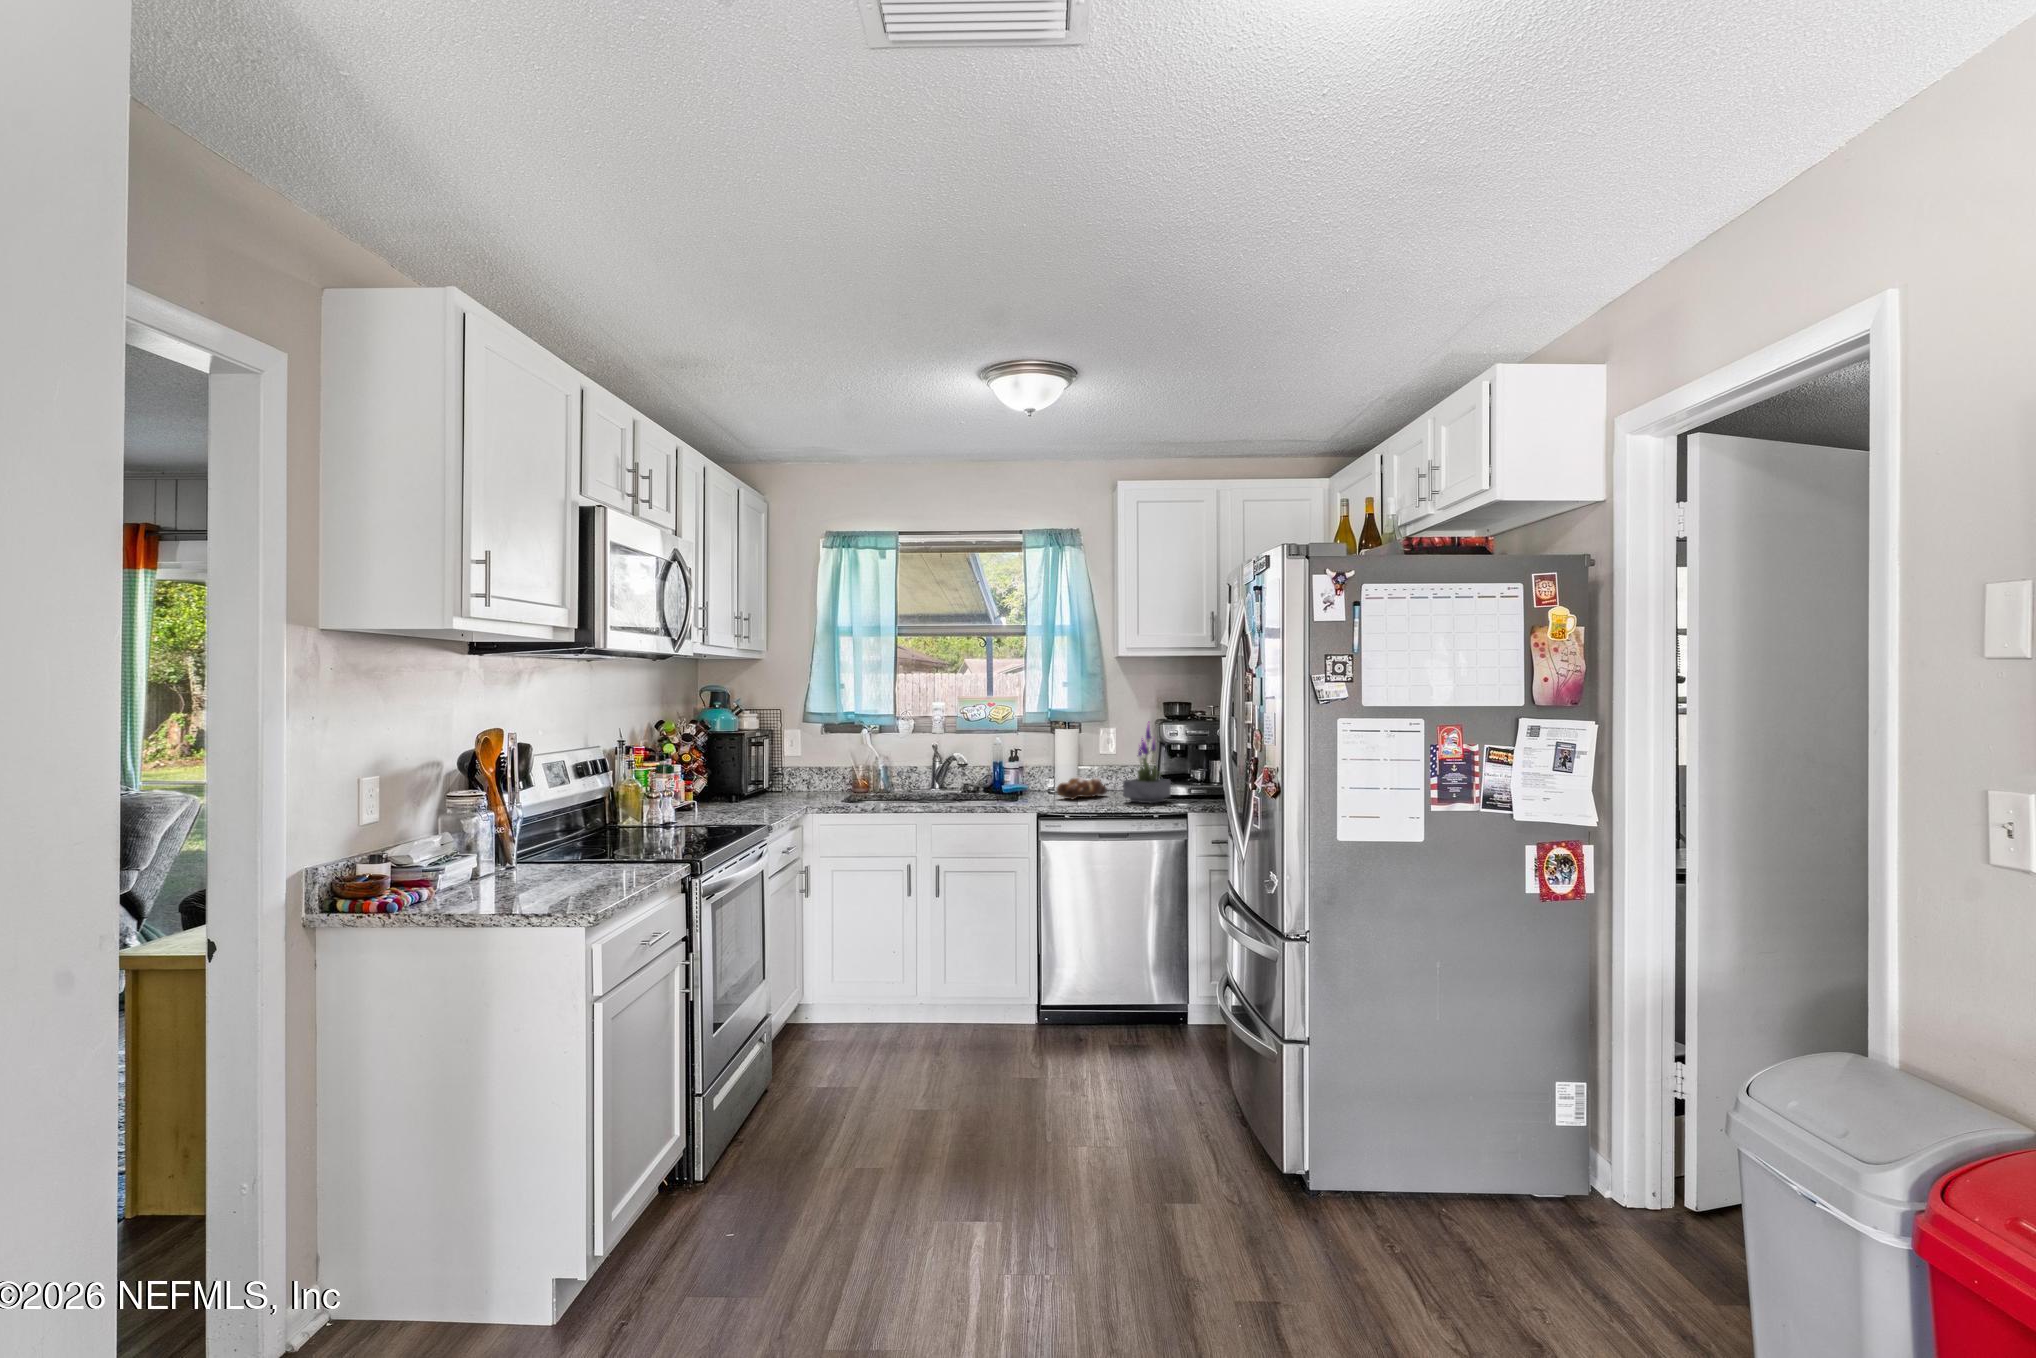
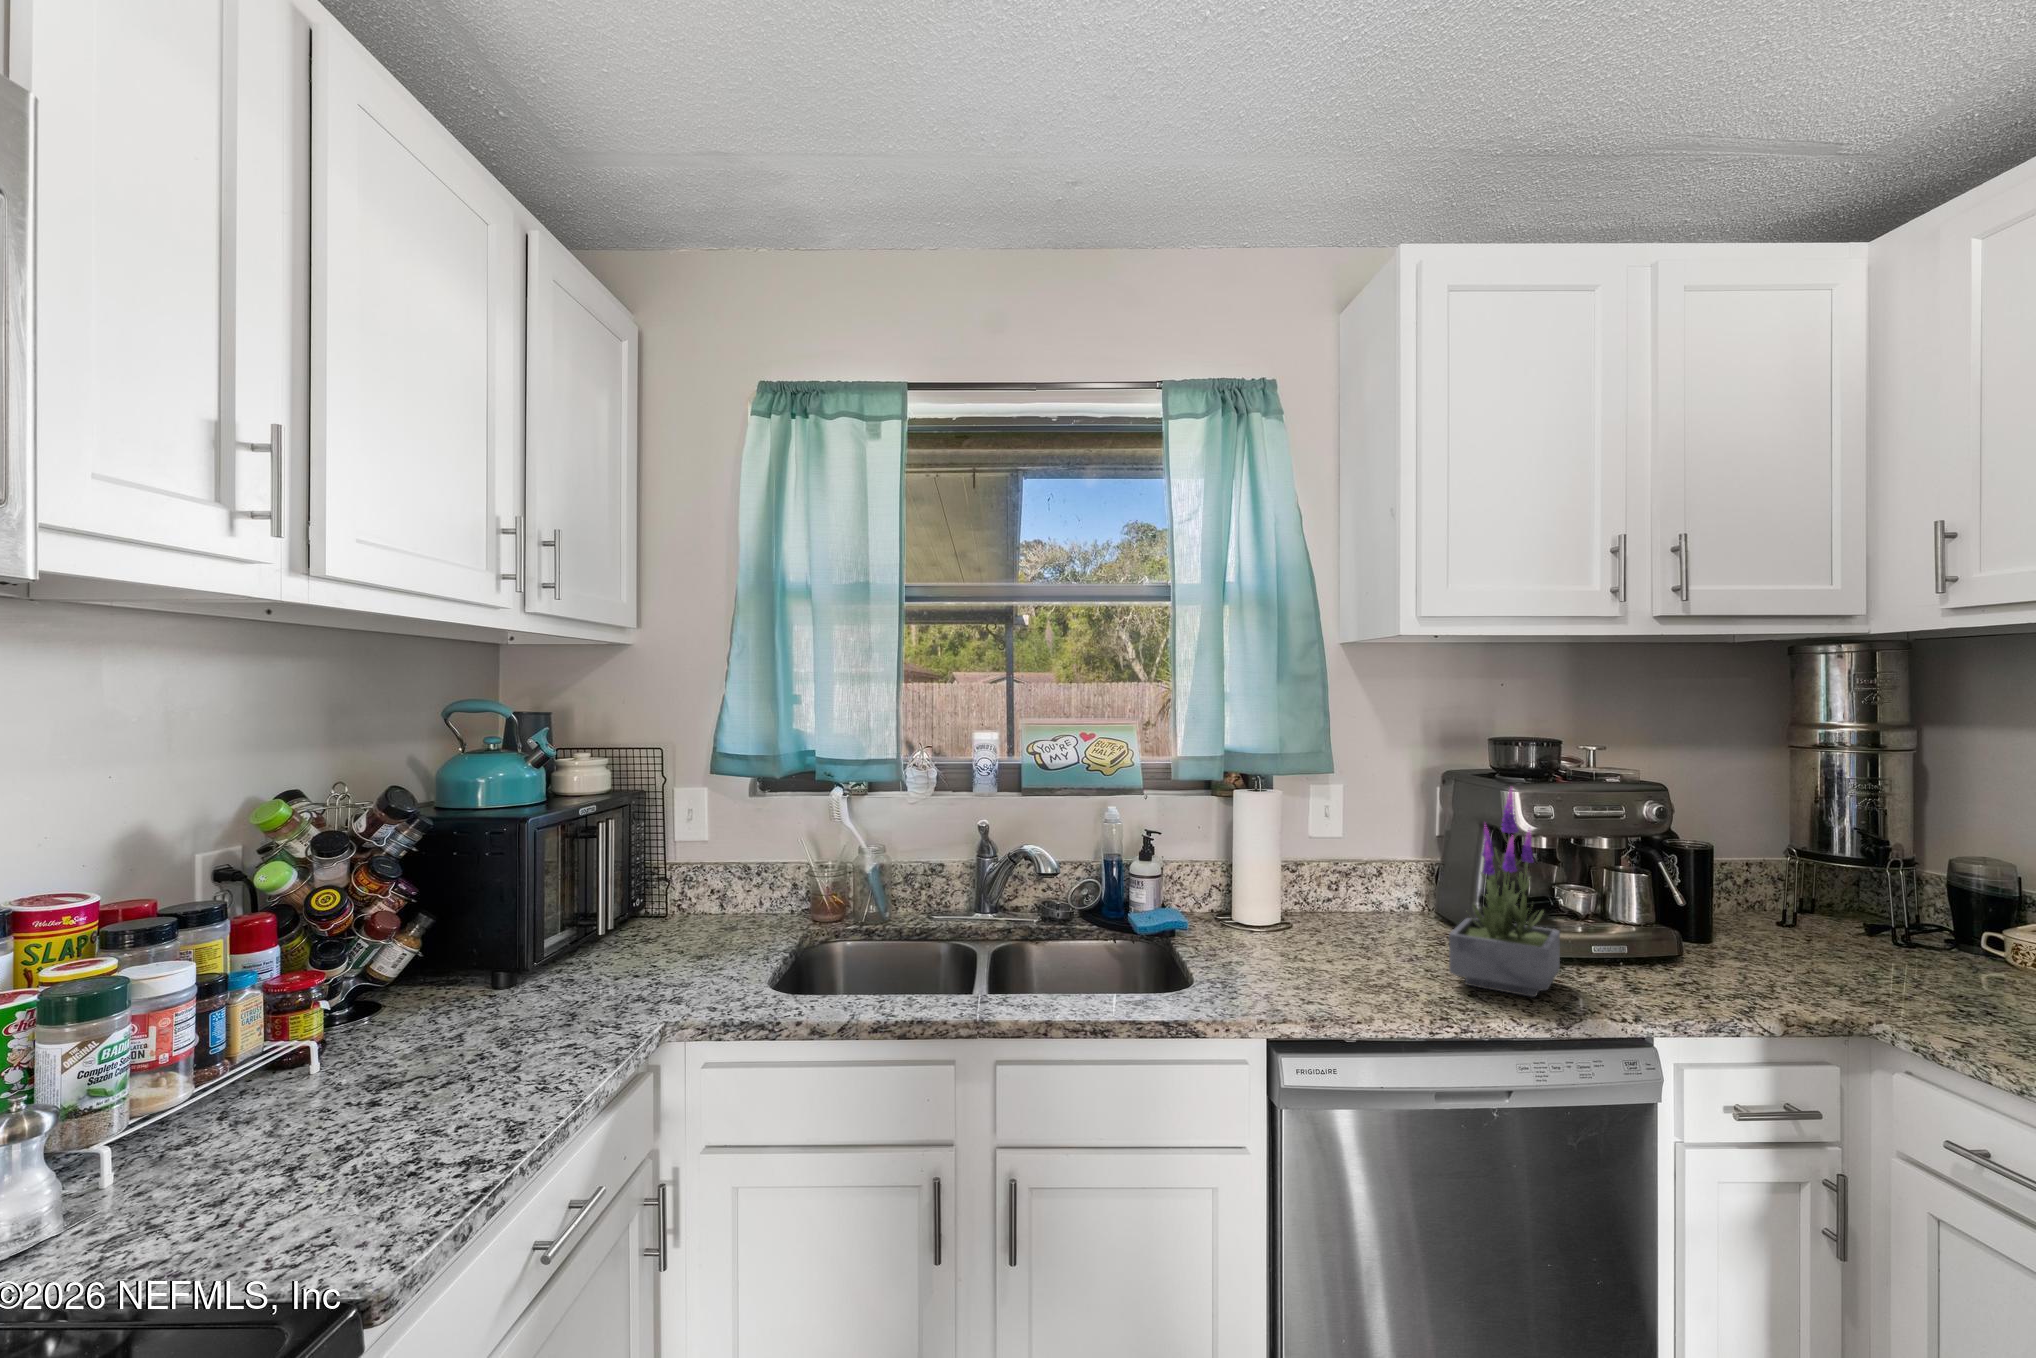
bread loaf: present [1056,777,1107,799] -> none [1264,903,1367,965]

